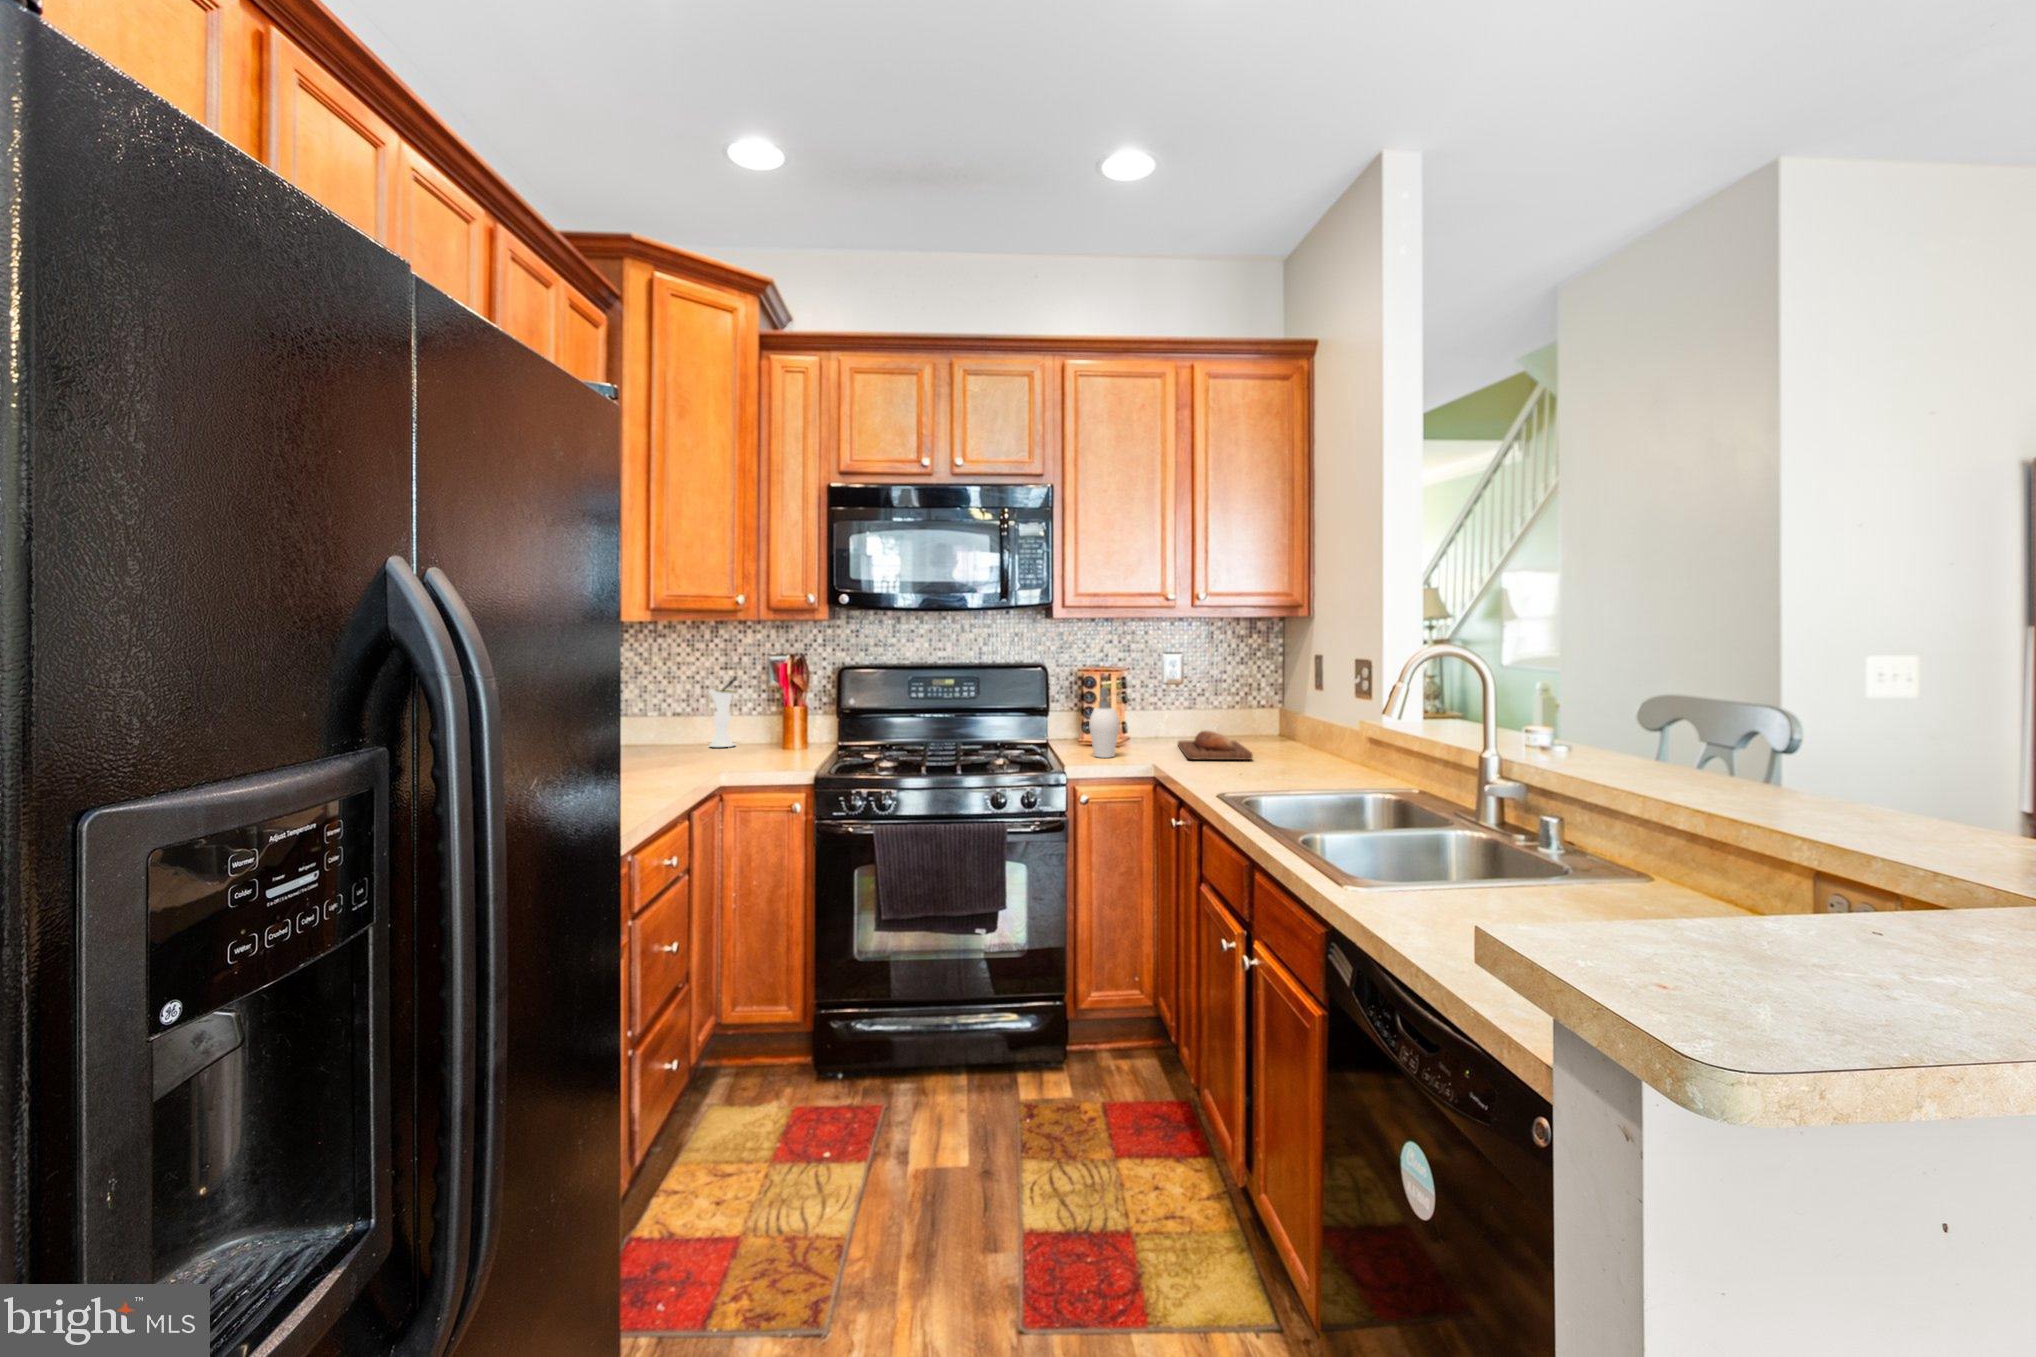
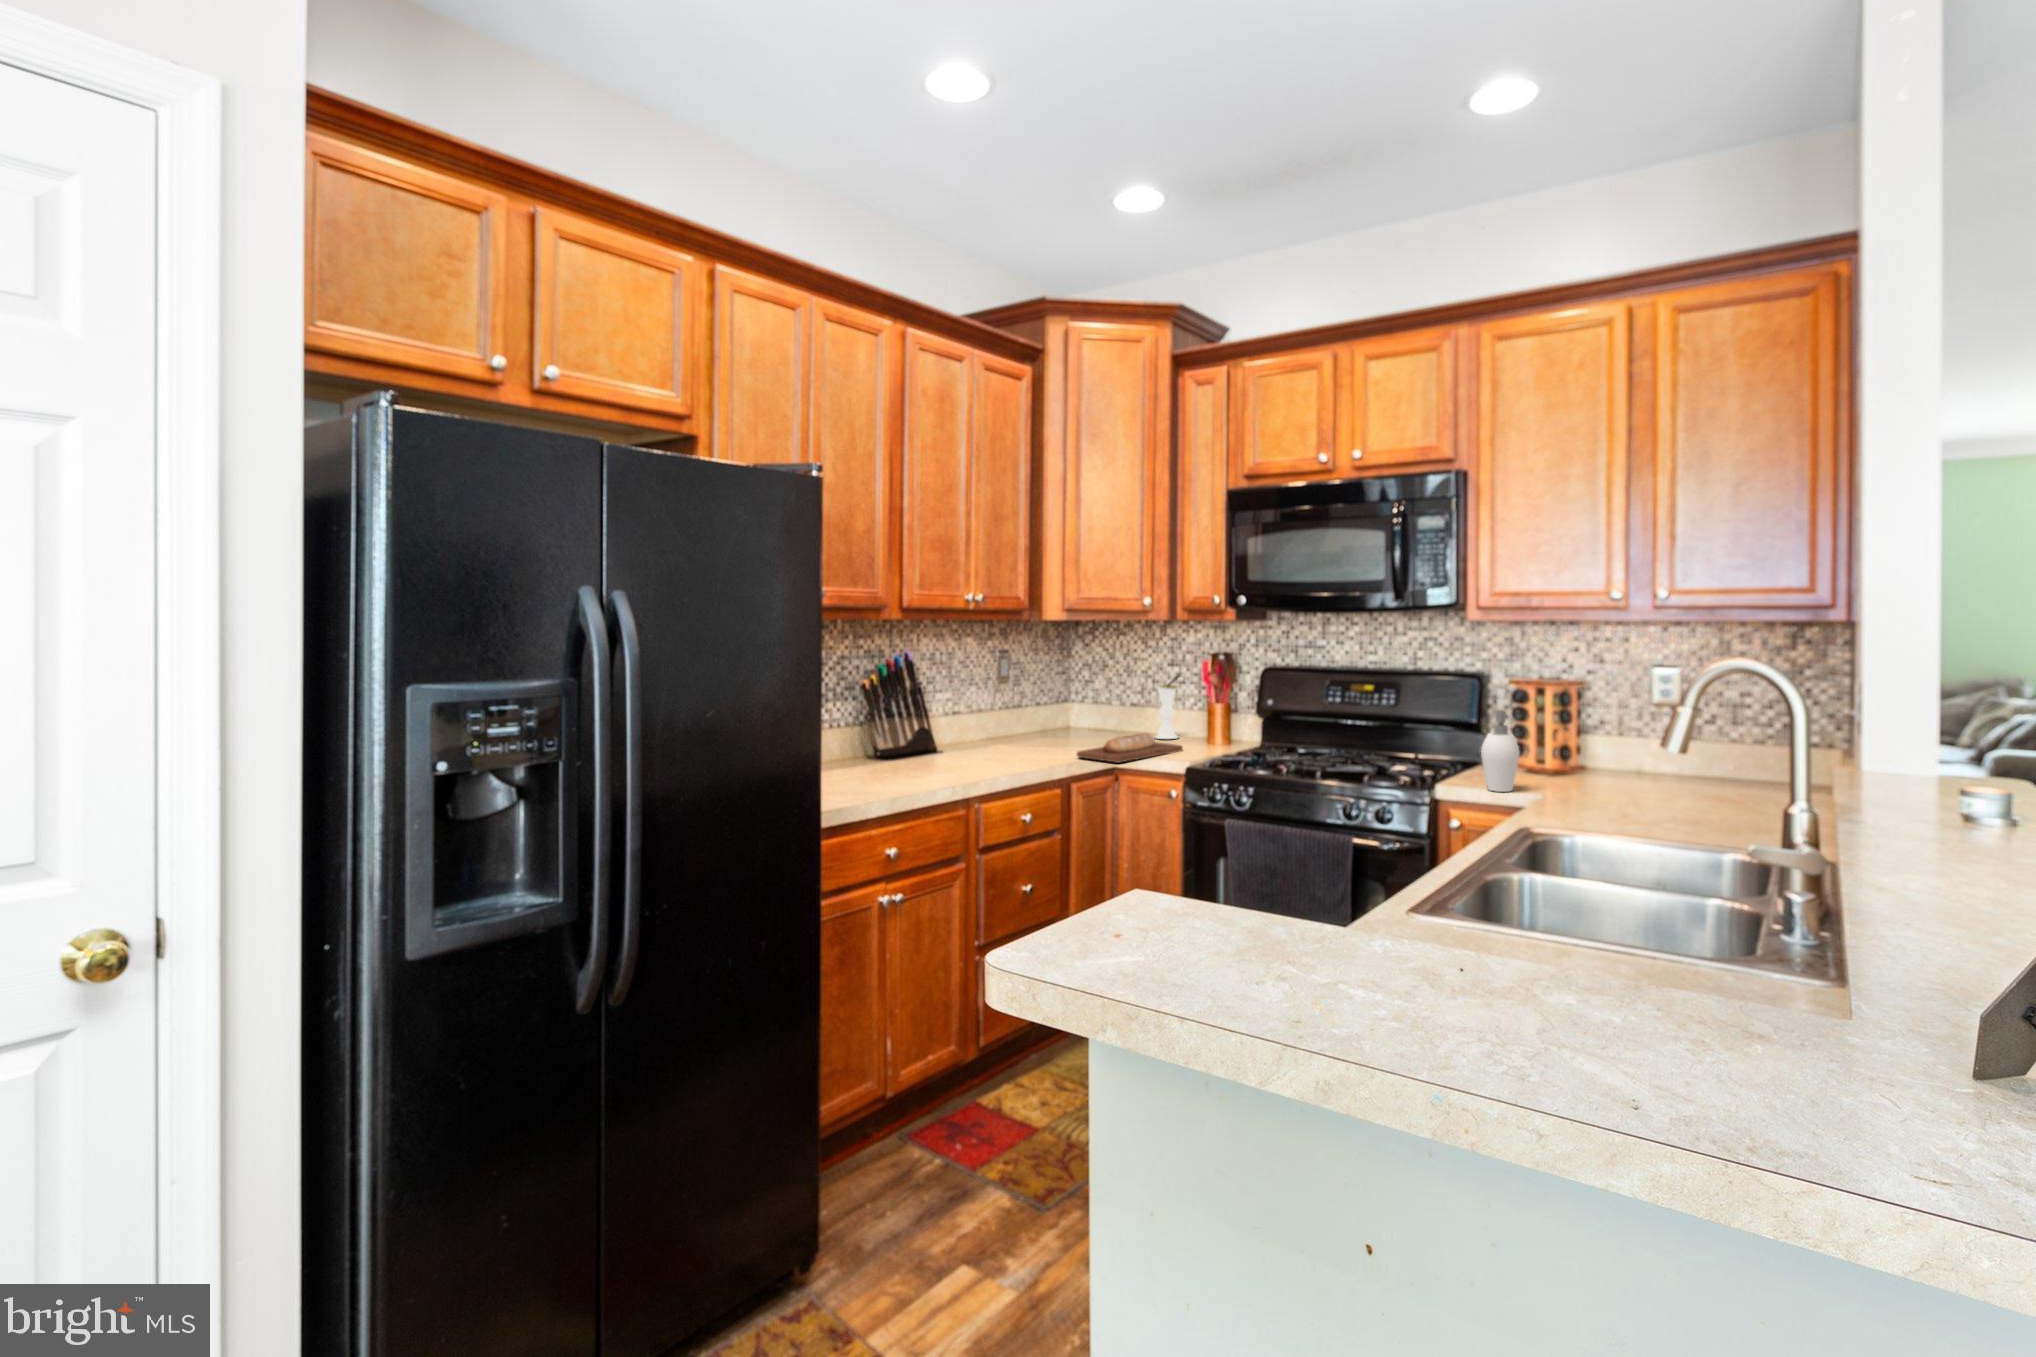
bread loaf: present [1178,731,1253,760] -> present [1077,733,1183,763]

